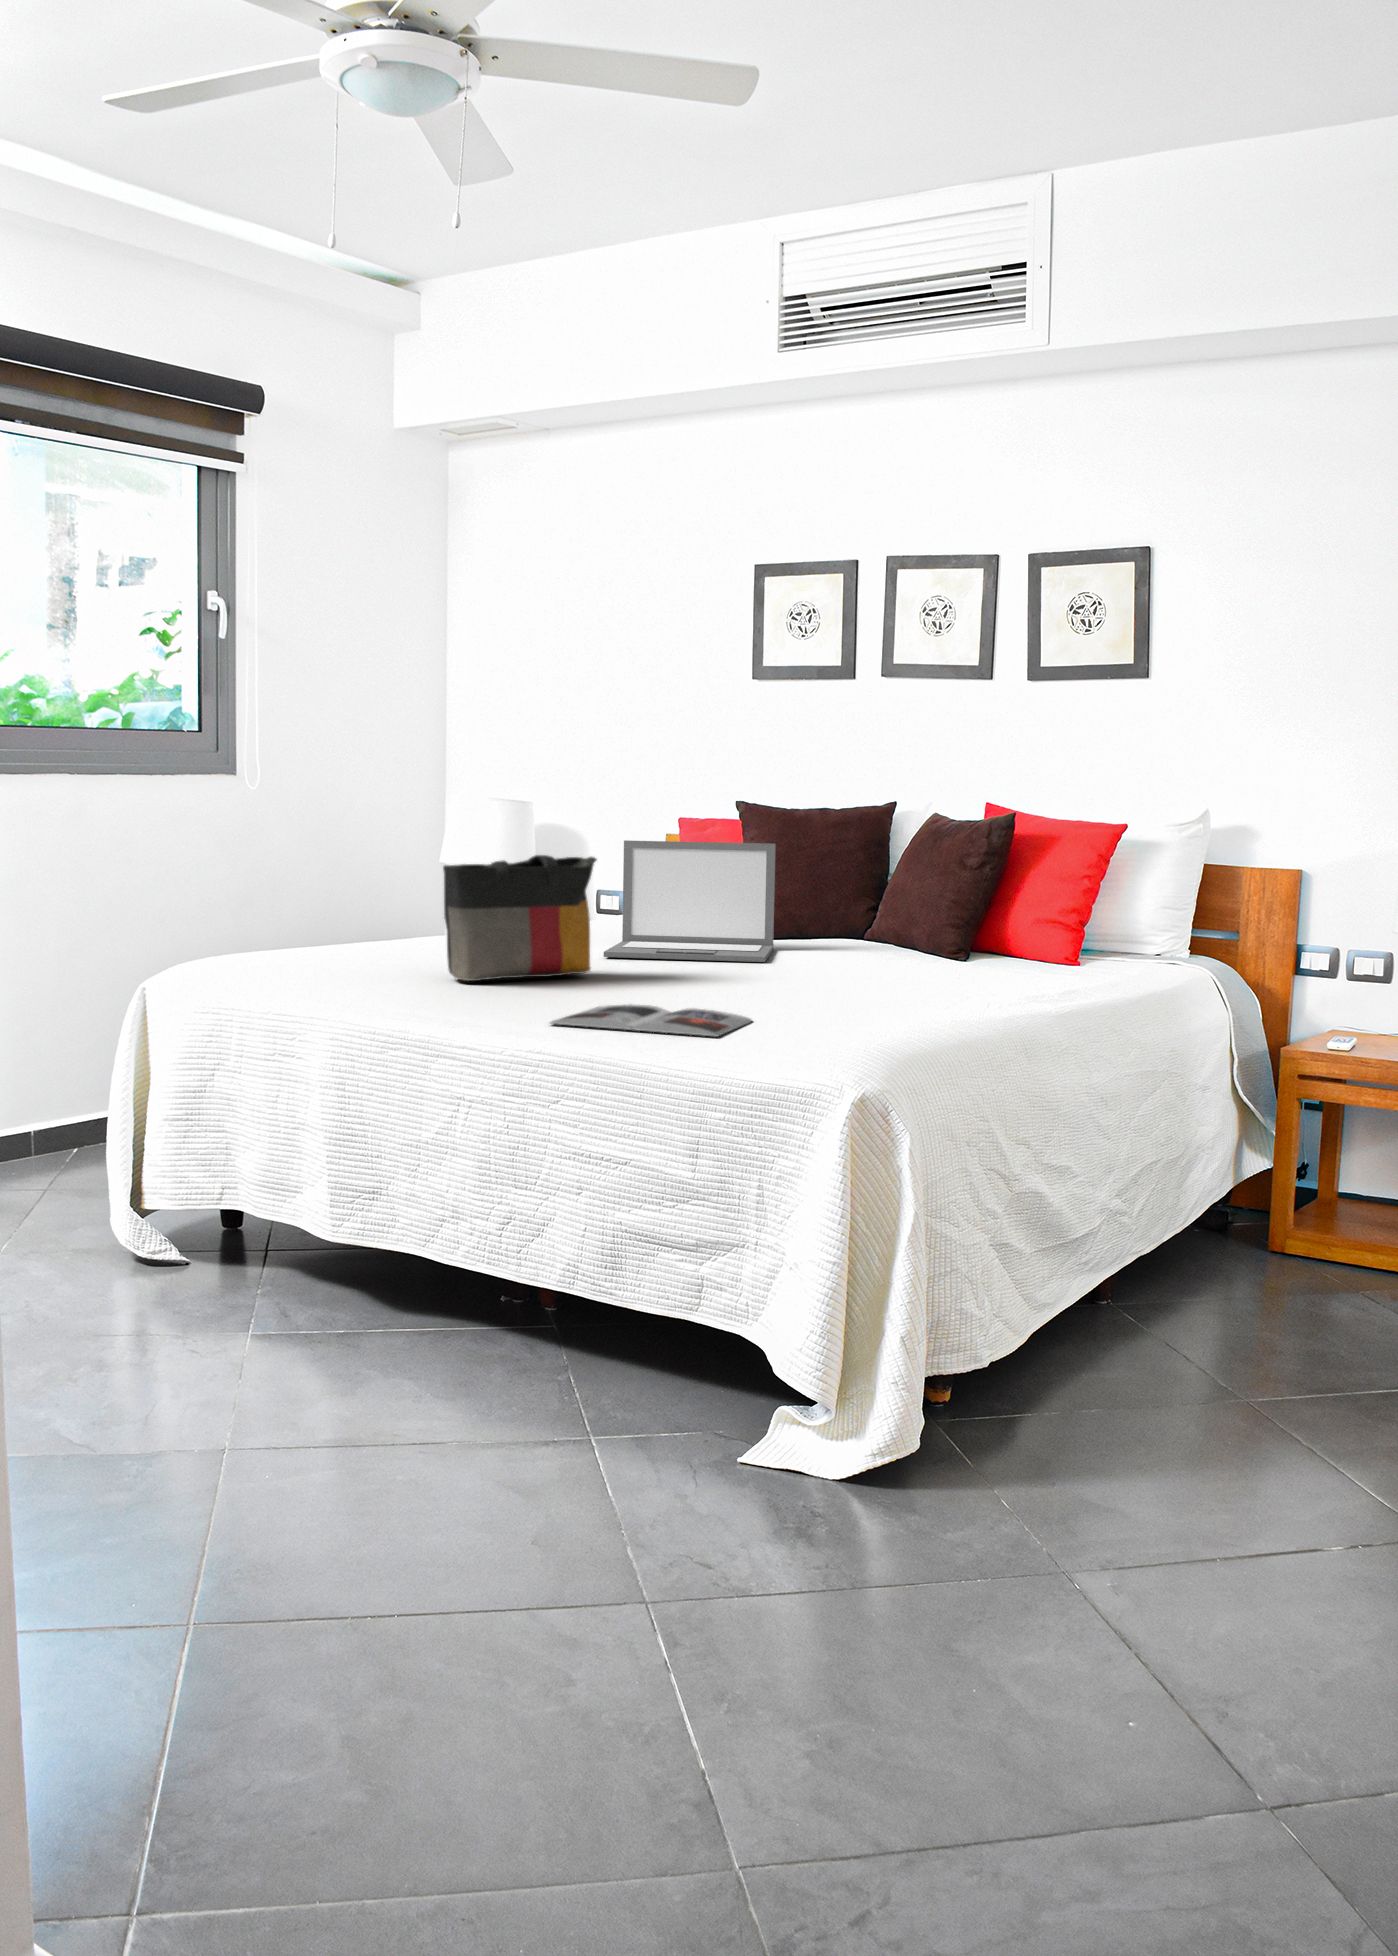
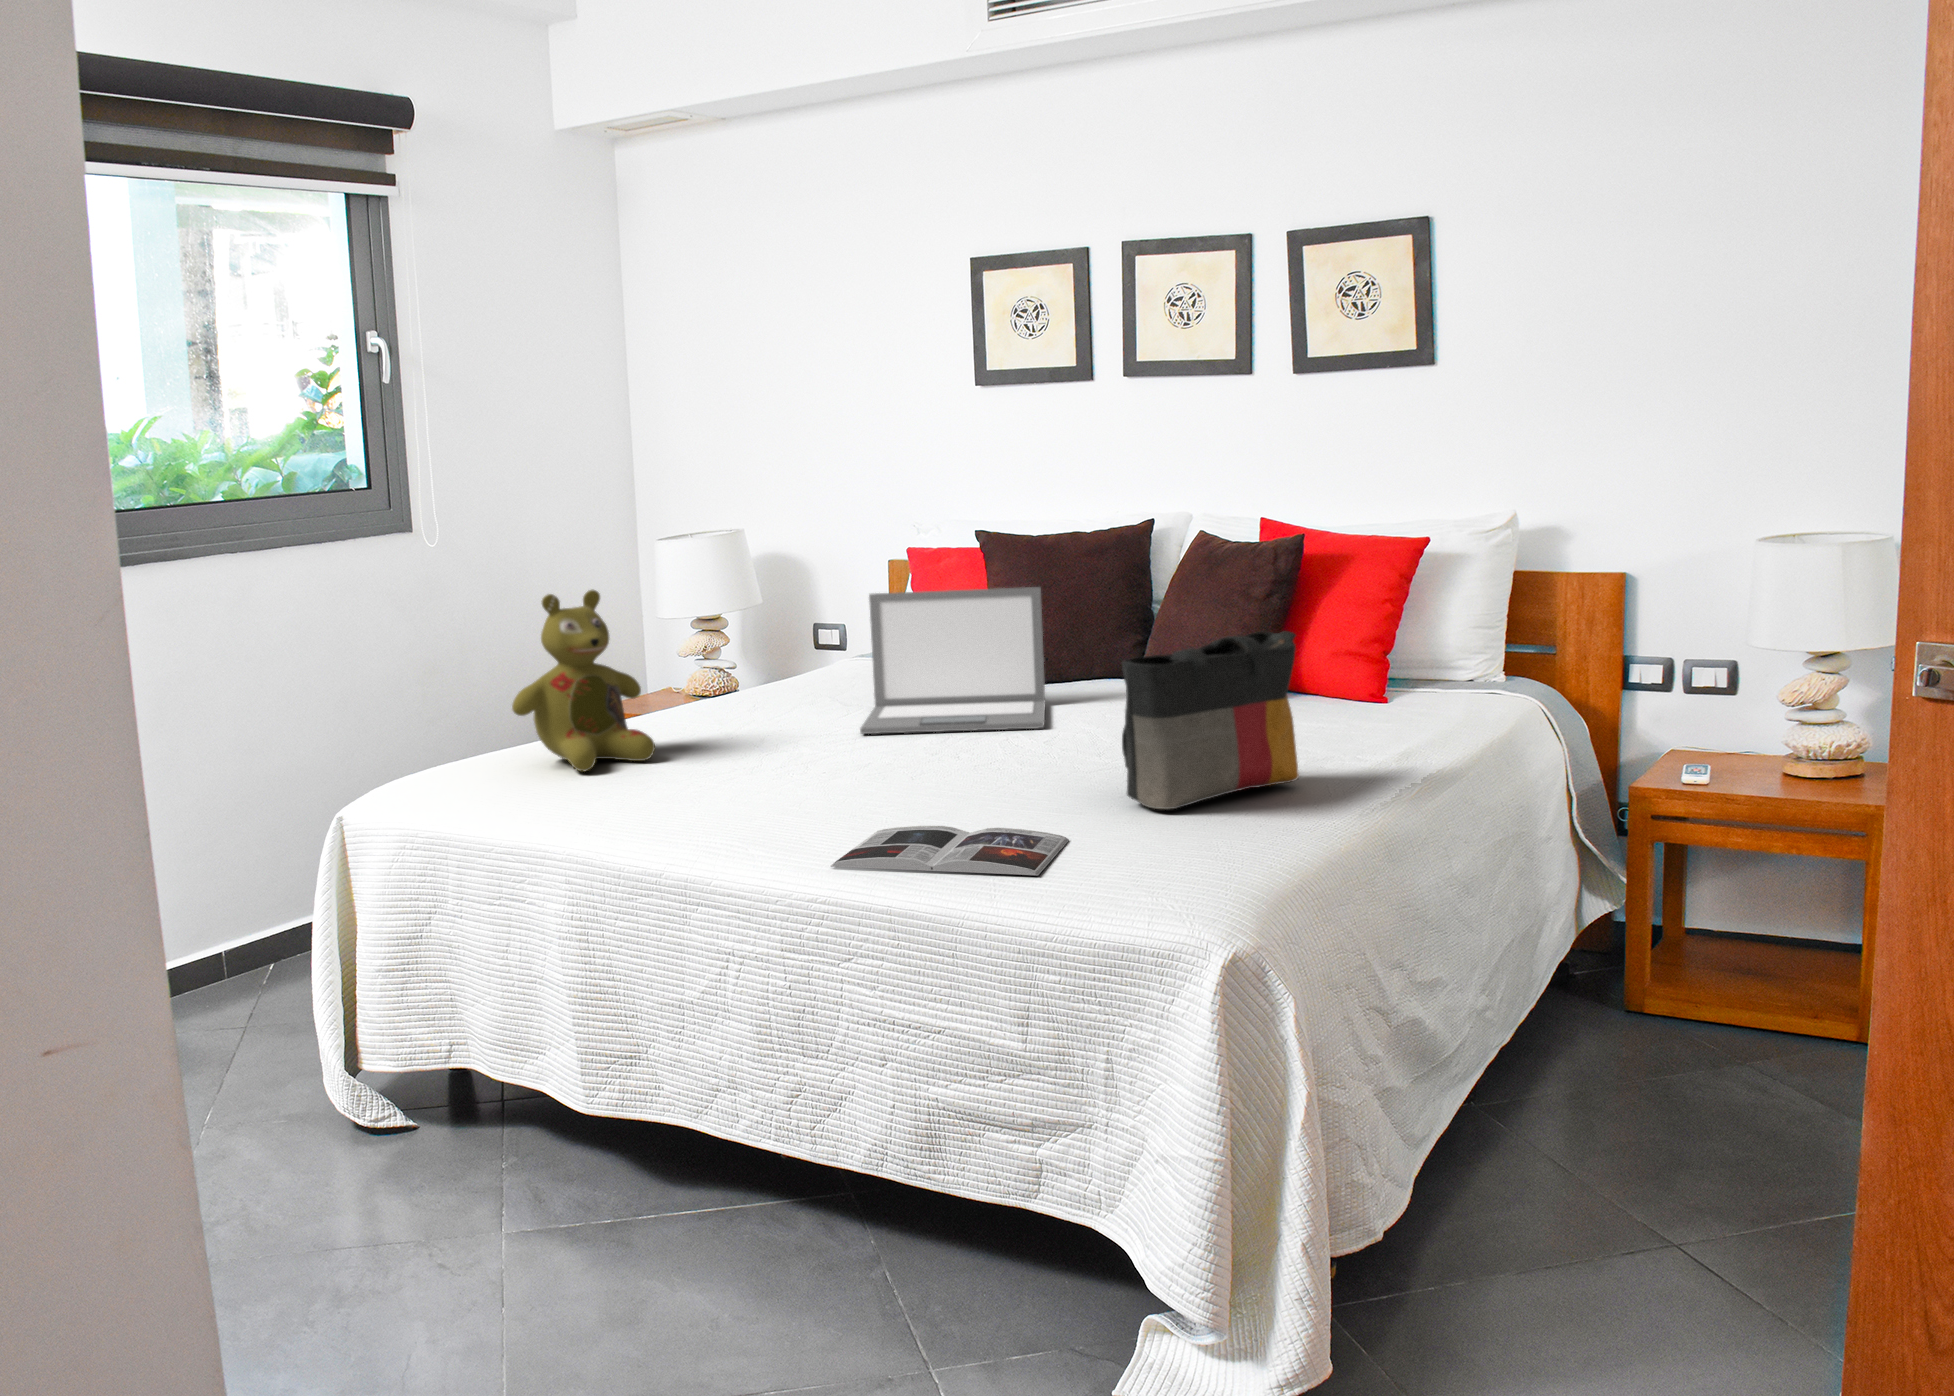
stuffed bear: none [302,812,422,965] -> present [512,590,655,771]
tote bag: present [443,855,596,981] -> present [1122,631,1299,809]

